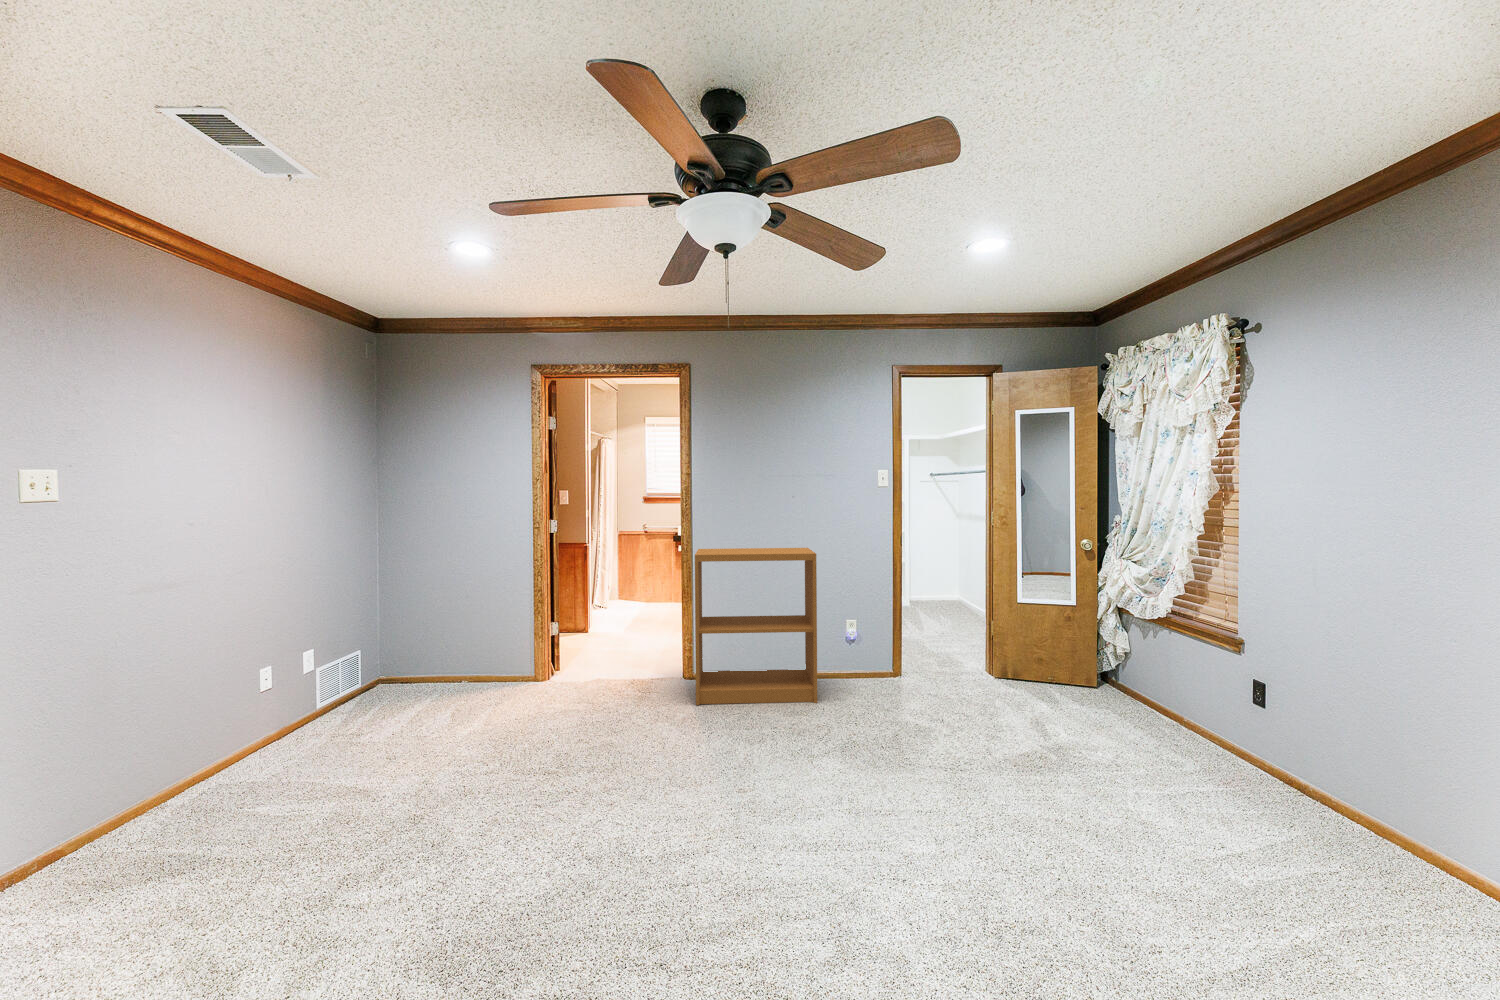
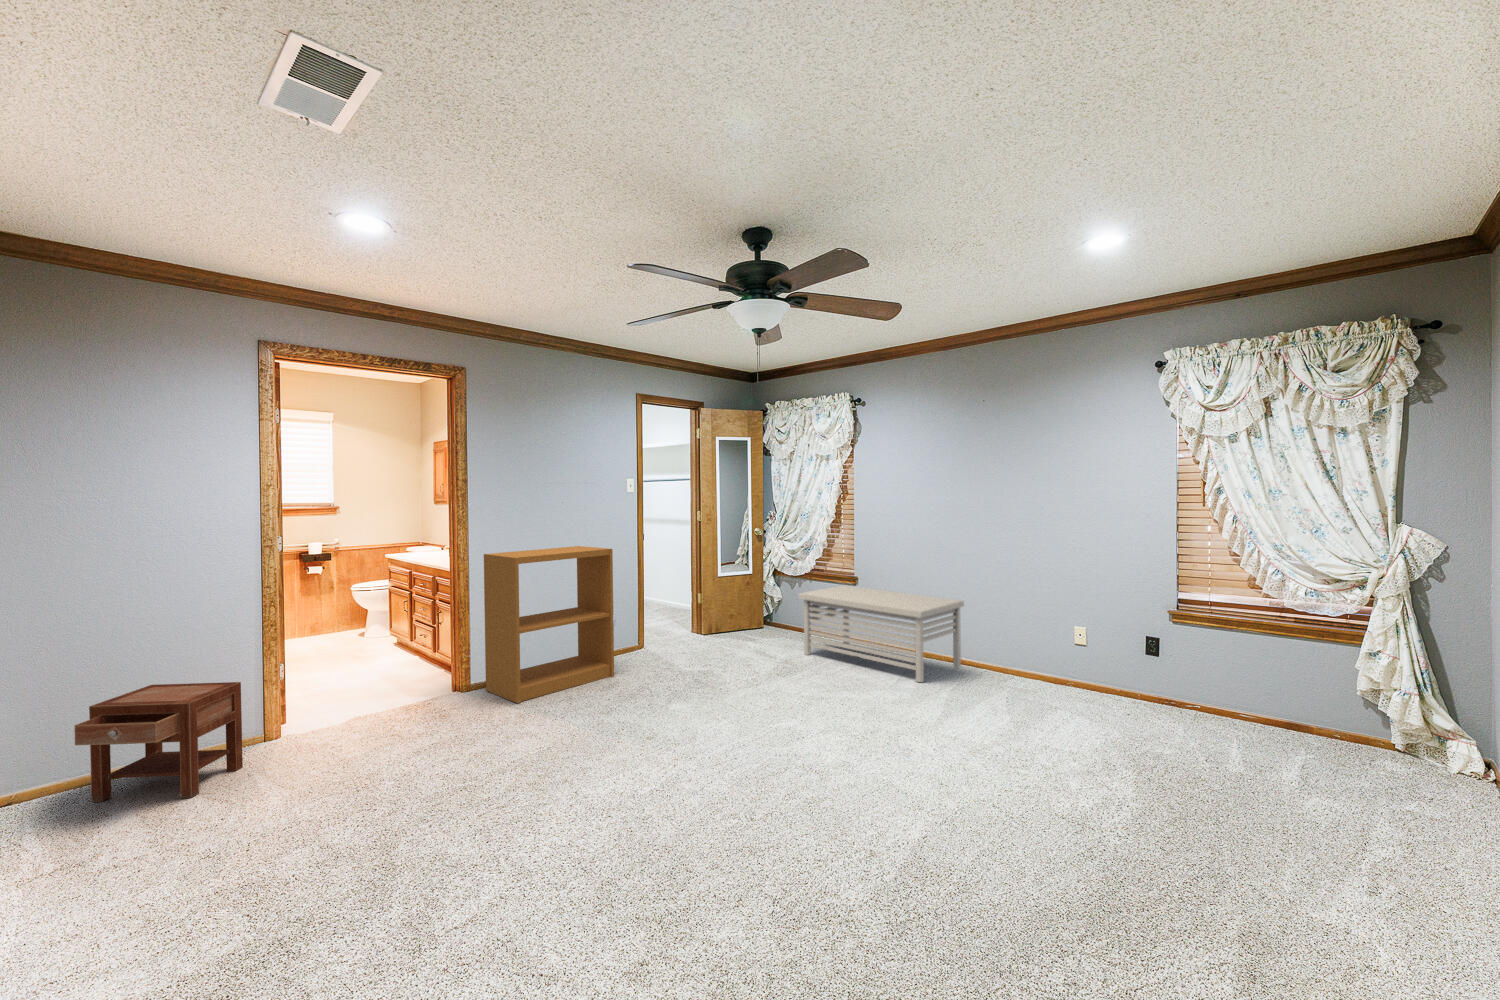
nightstand: none [396,624,489,712] -> present [74,682,243,802]
storage bench: none [1094,648,1476,897] -> present [798,586,964,682]

